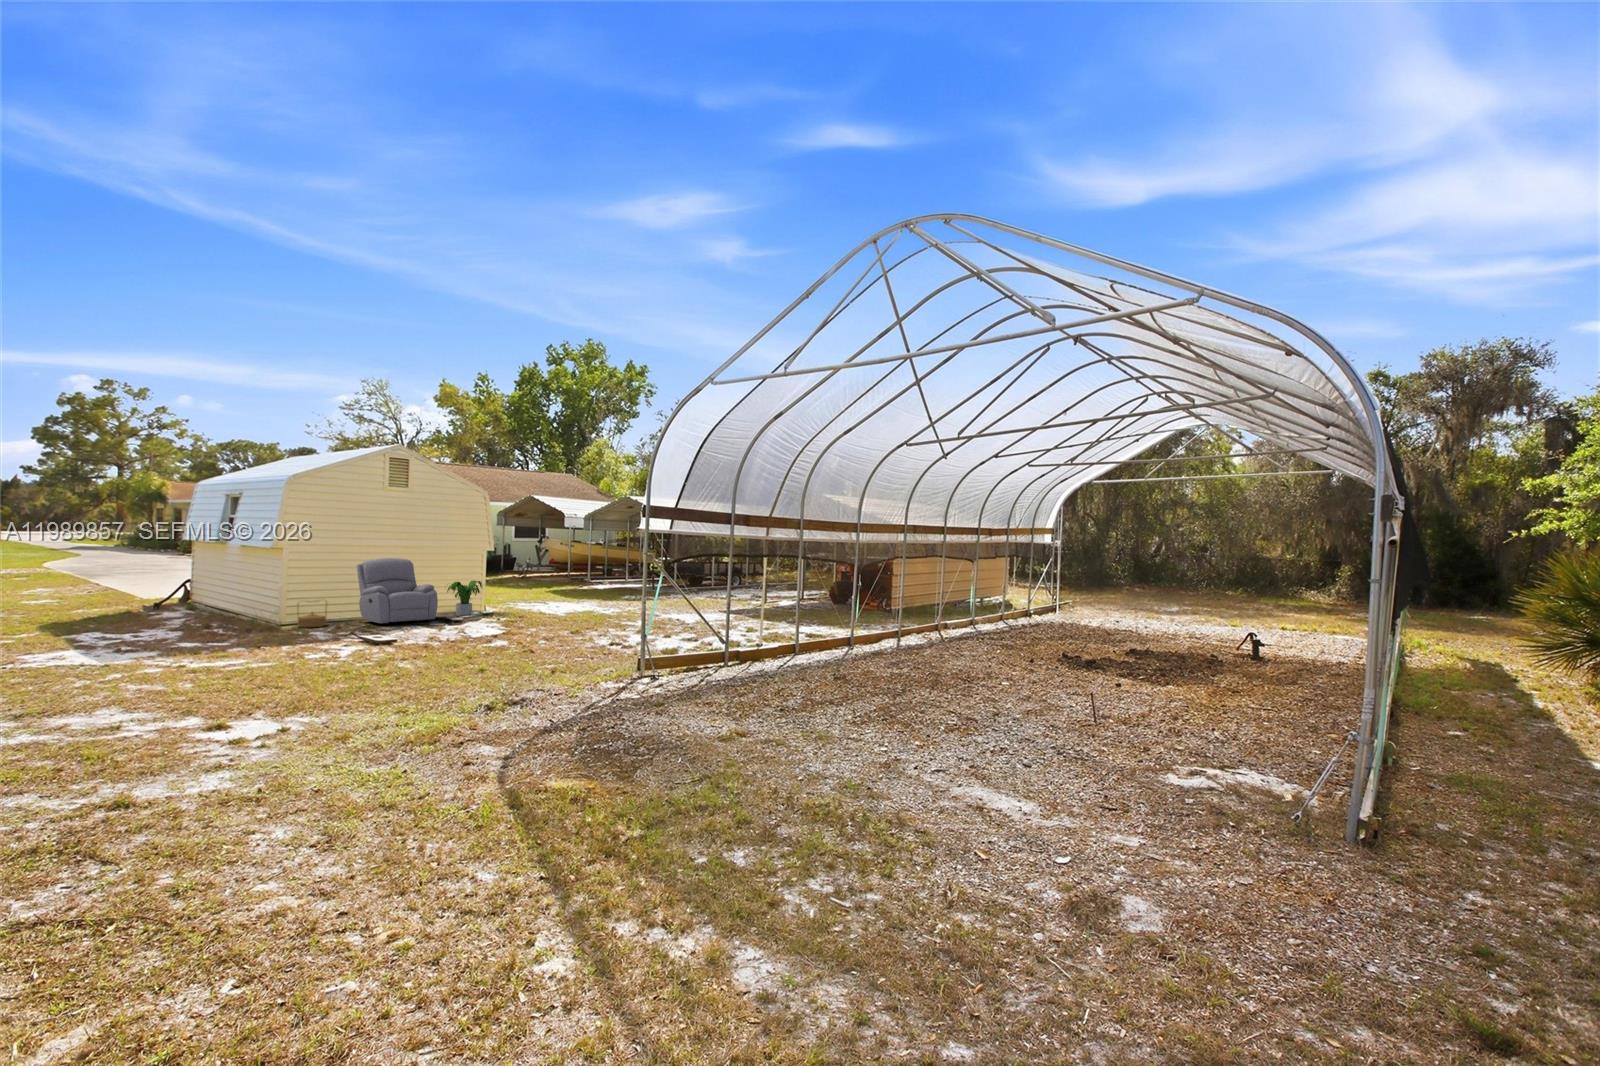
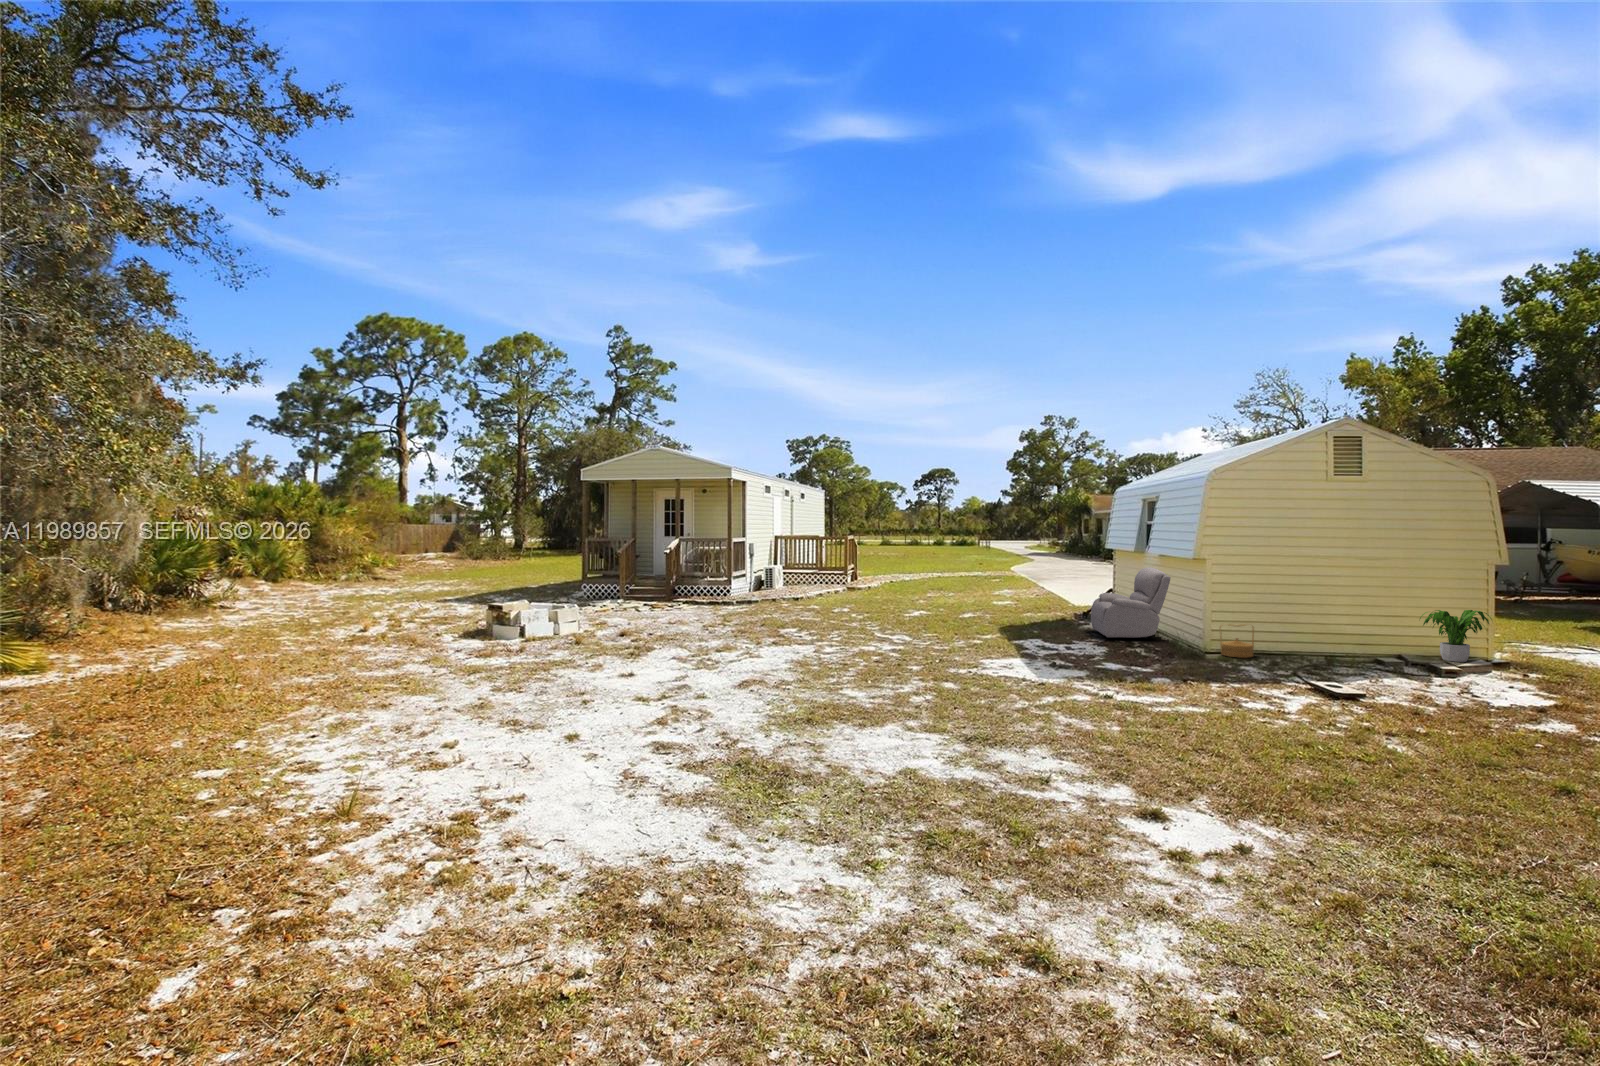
chair: present [357,558,438,625] -> present [1091,567,1170,638]

